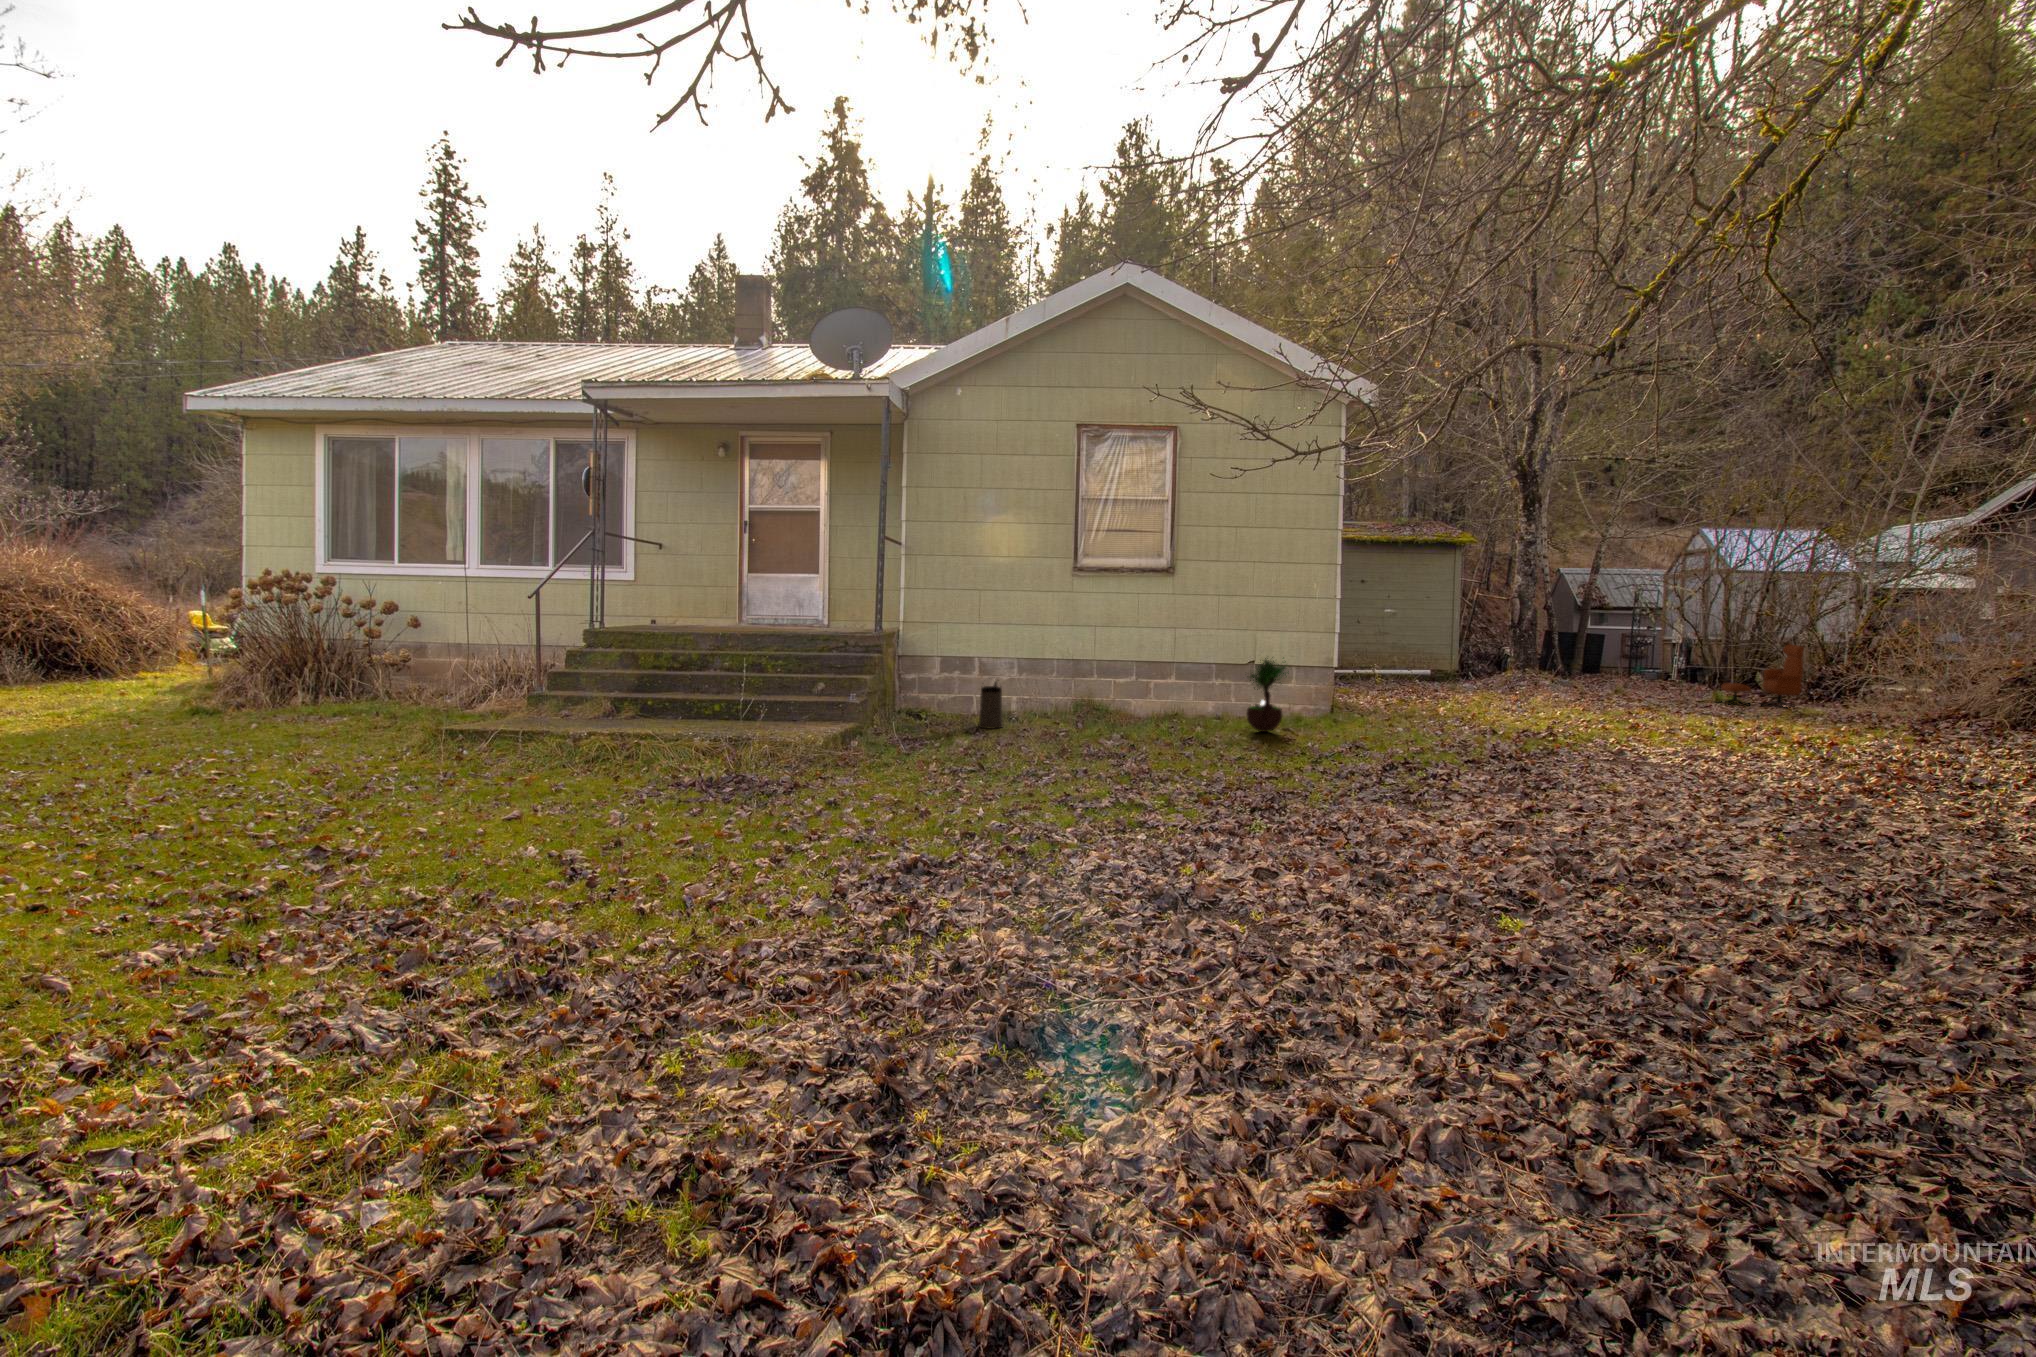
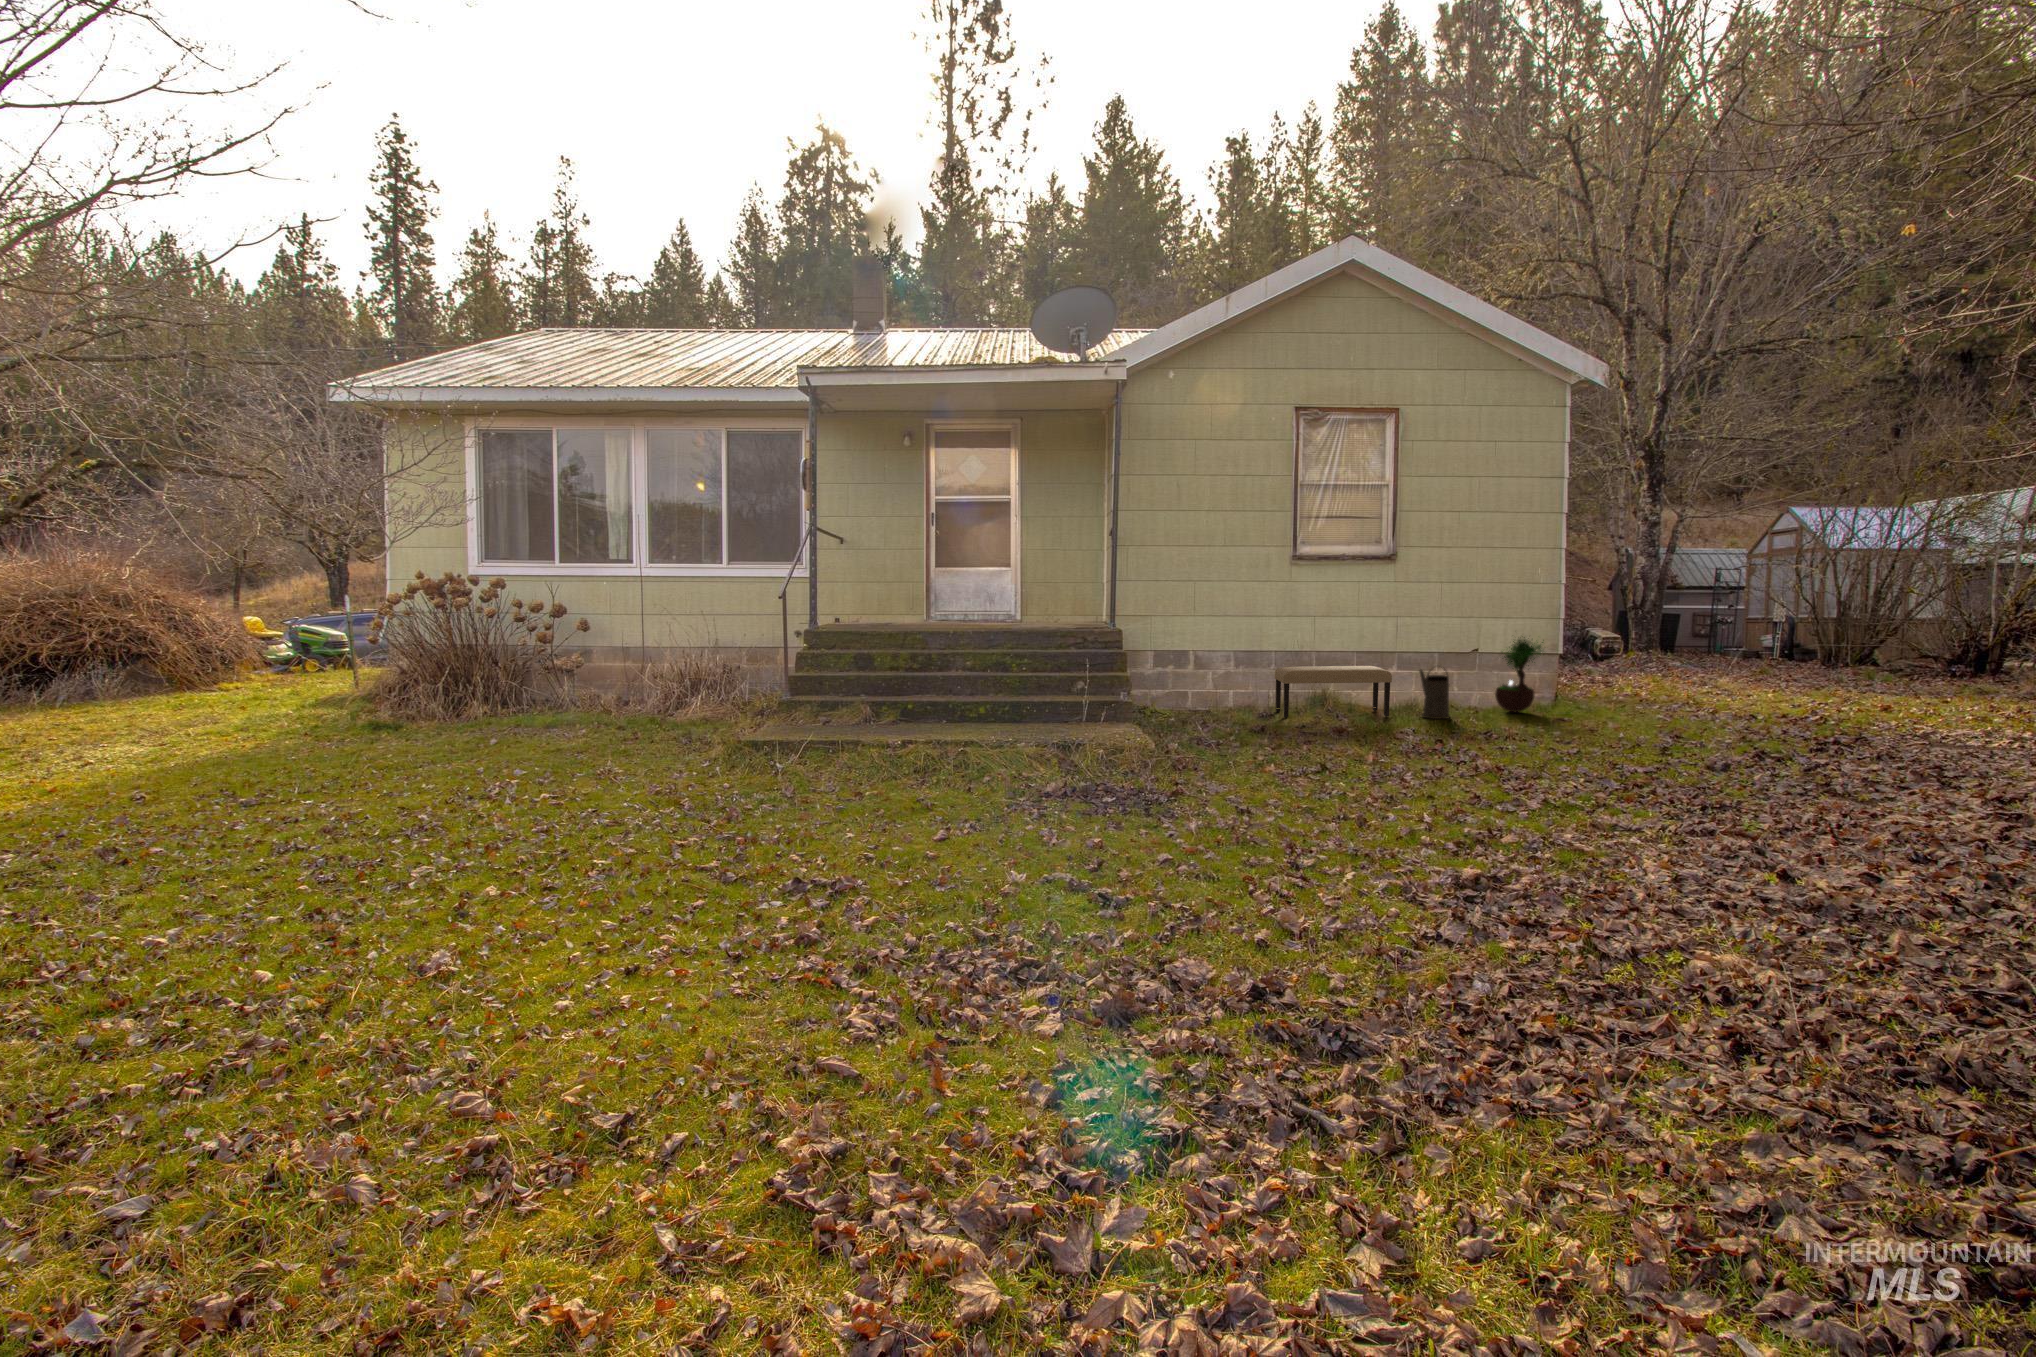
lounge chair: present [1721,644,1804,706] -> none [1860,606,1953,668]
bench: none [1031,679,1135,731] -> present [1275,666,1392,718]
watering can: present [978,681,1003,729] -> present [1420,670,1450,719]

